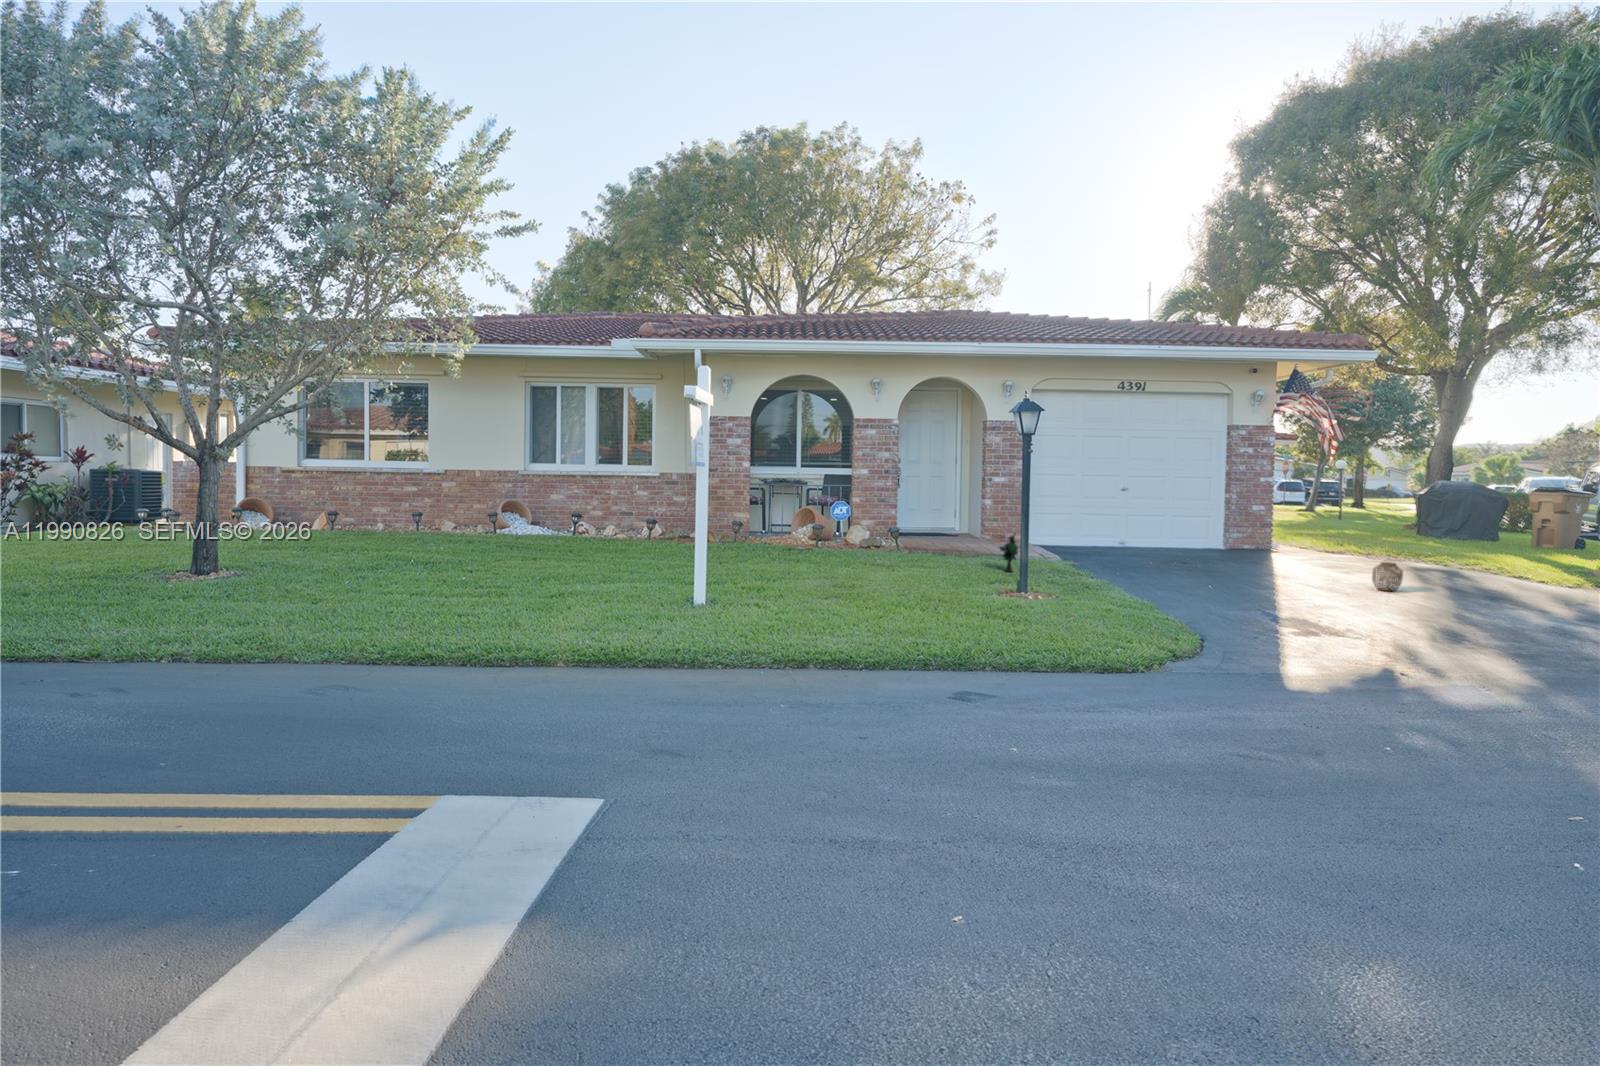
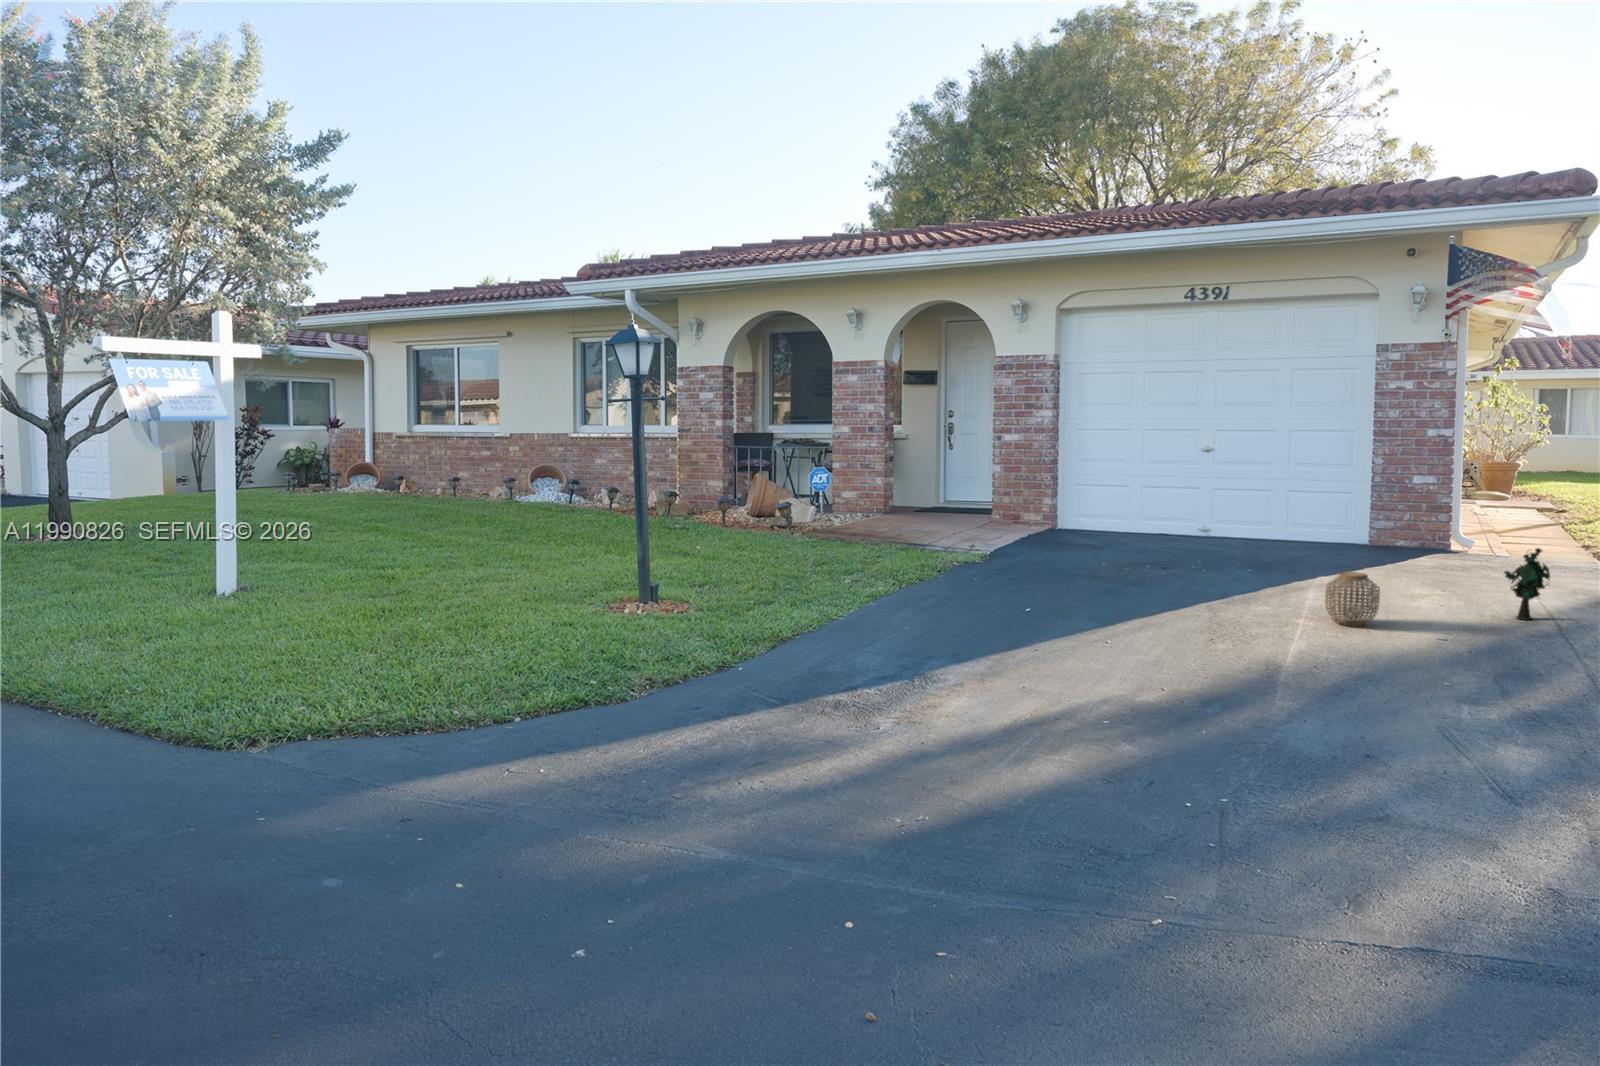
decorative plant: present [999,533,1020,572] -> present [1504,548,1550,620]

